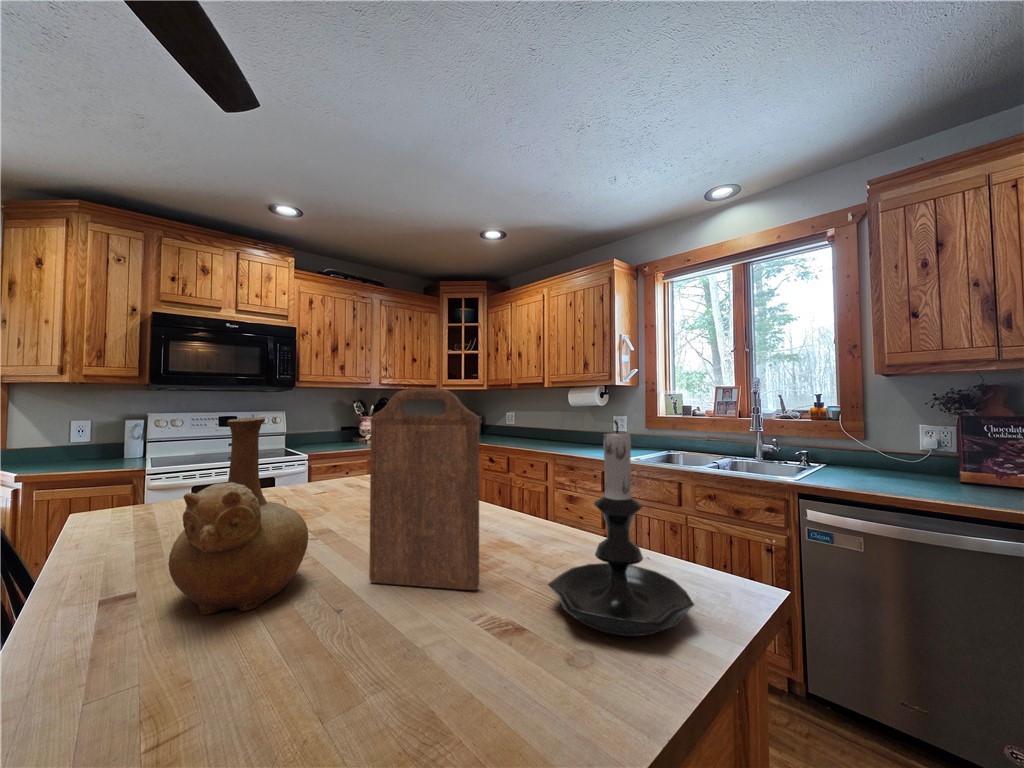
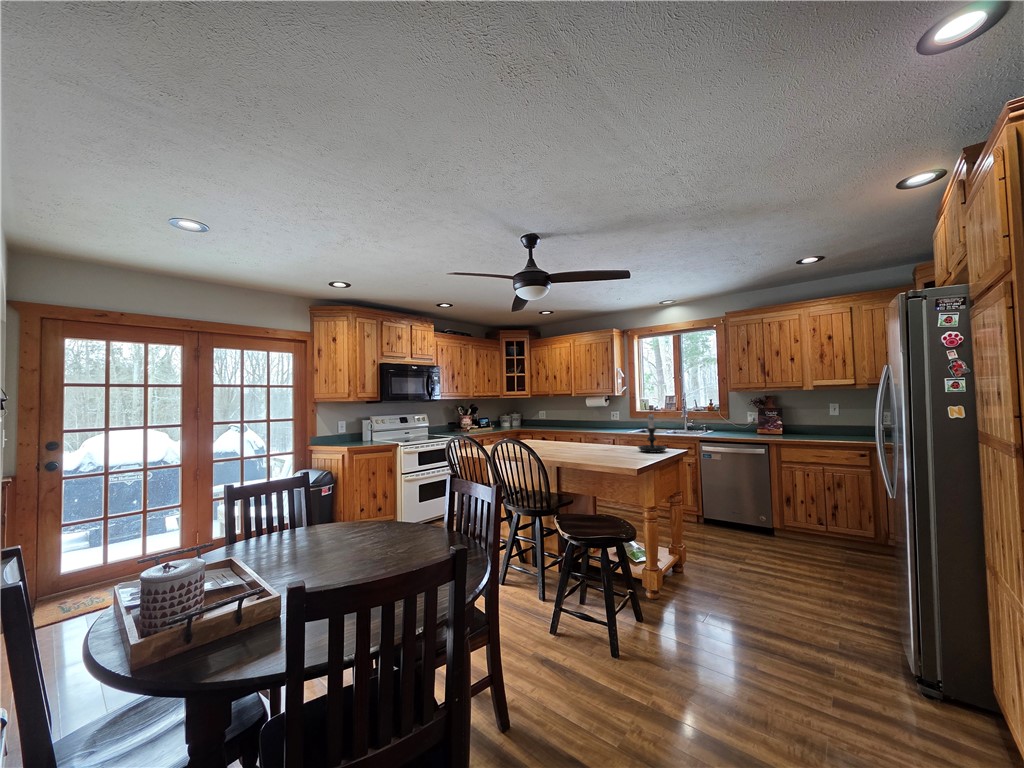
cutting board: present [369,389,479,590] -> none [592,405,620,452]
vase: present [168,418,308,614] -> none [554,413,581,455]

